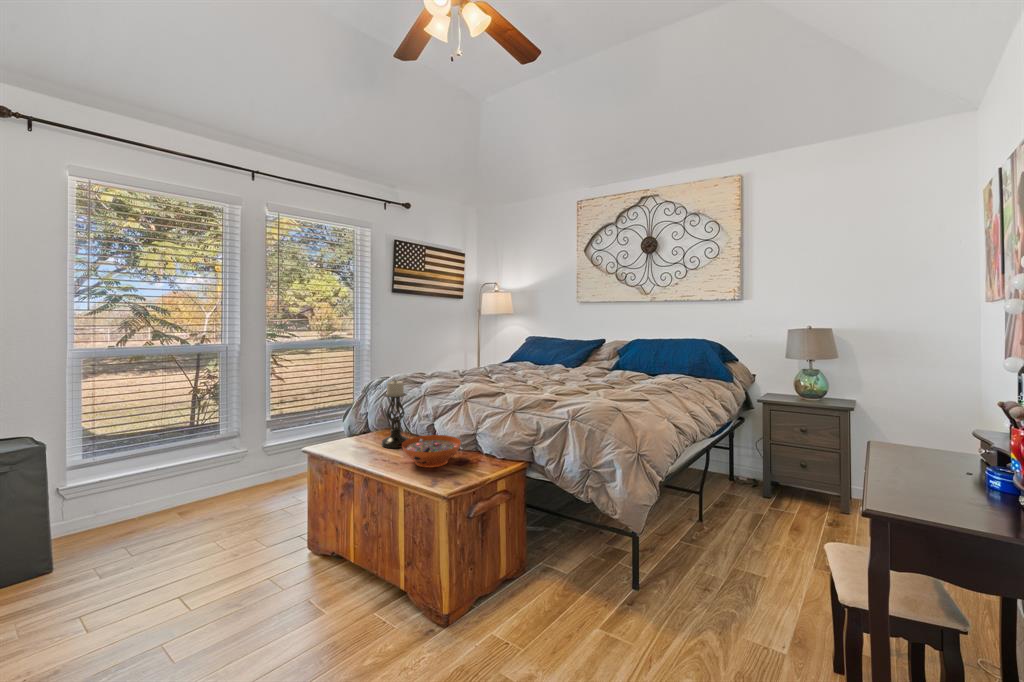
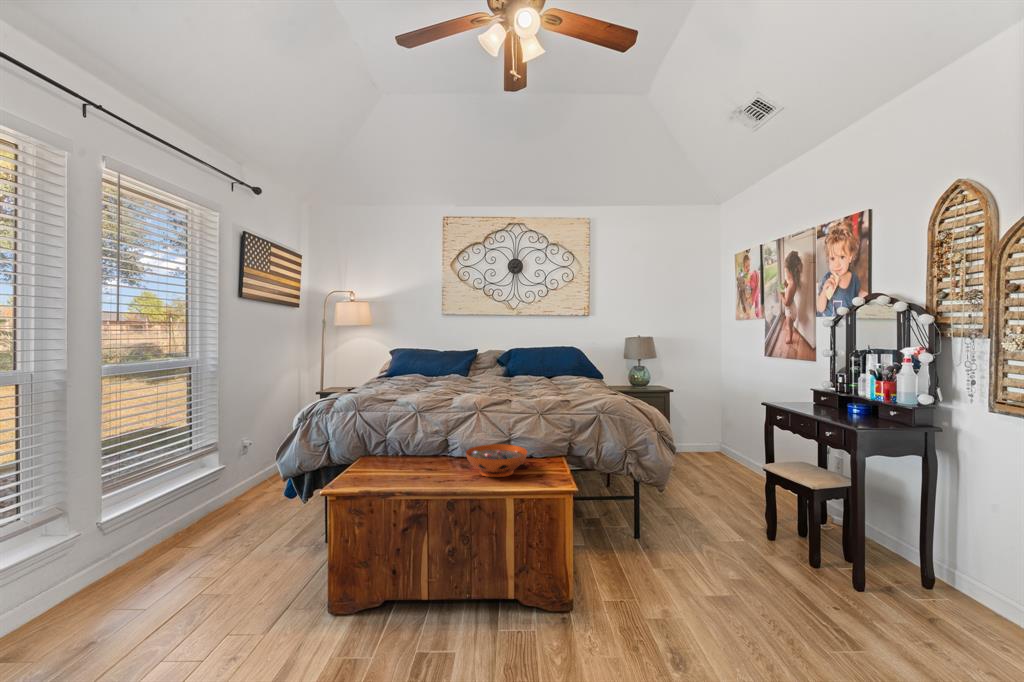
candle holder: present [382,380,409,448] -> none [402,391,435,472]

